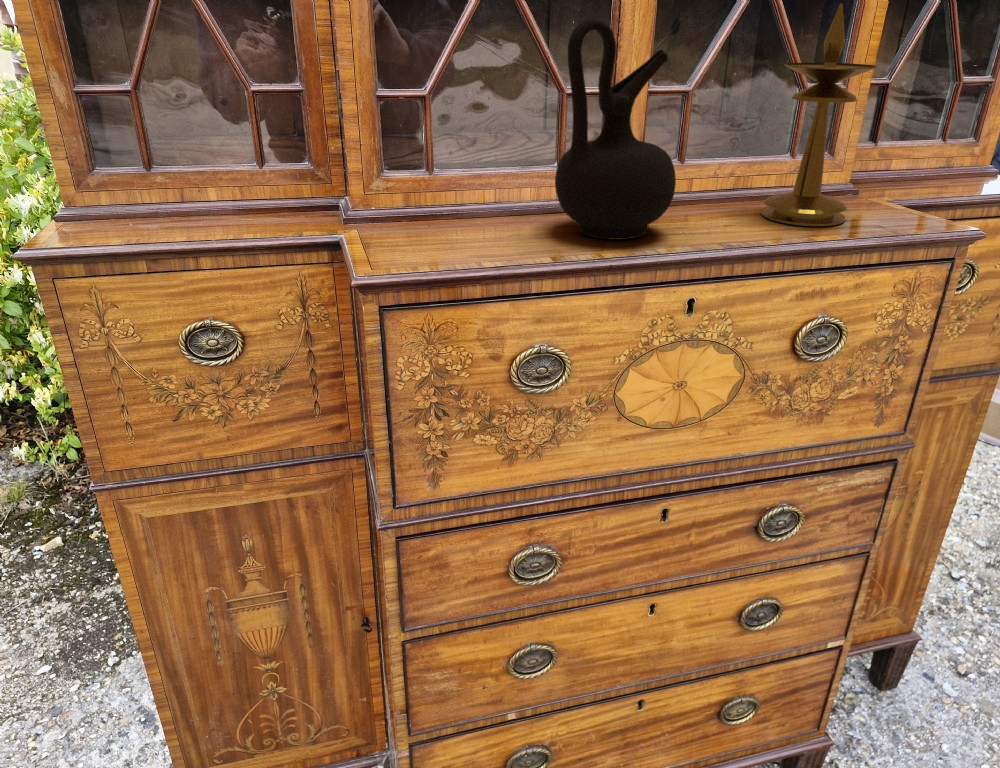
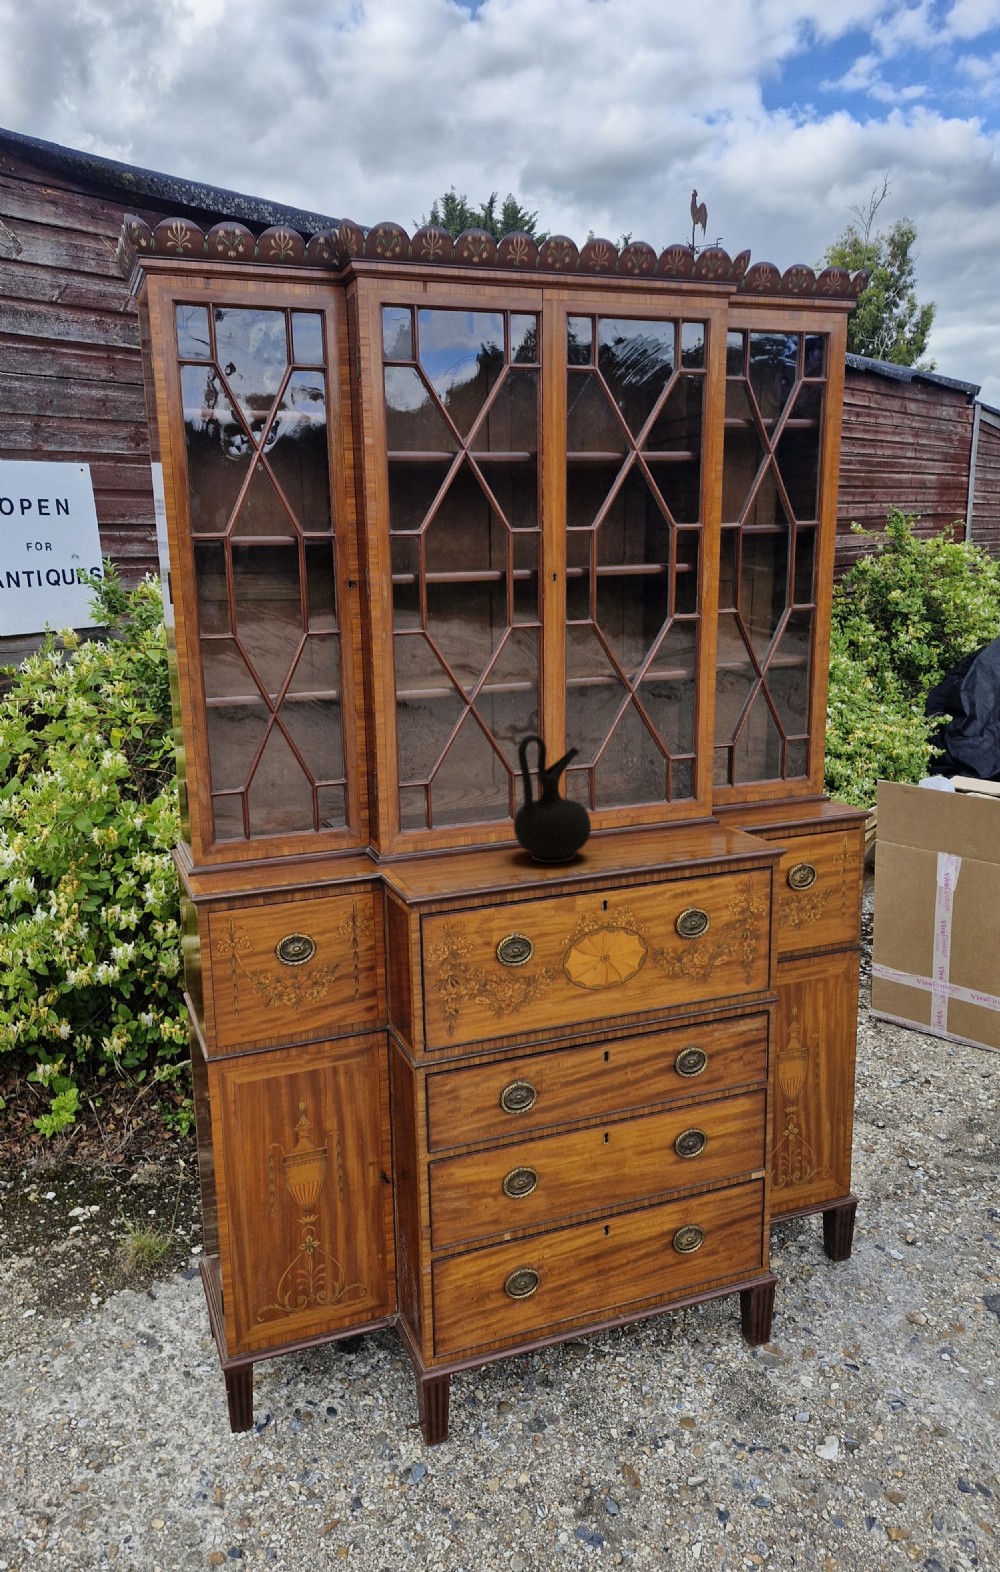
candlestick: present [762,3,877,226] -> none [654,711,710,847]

